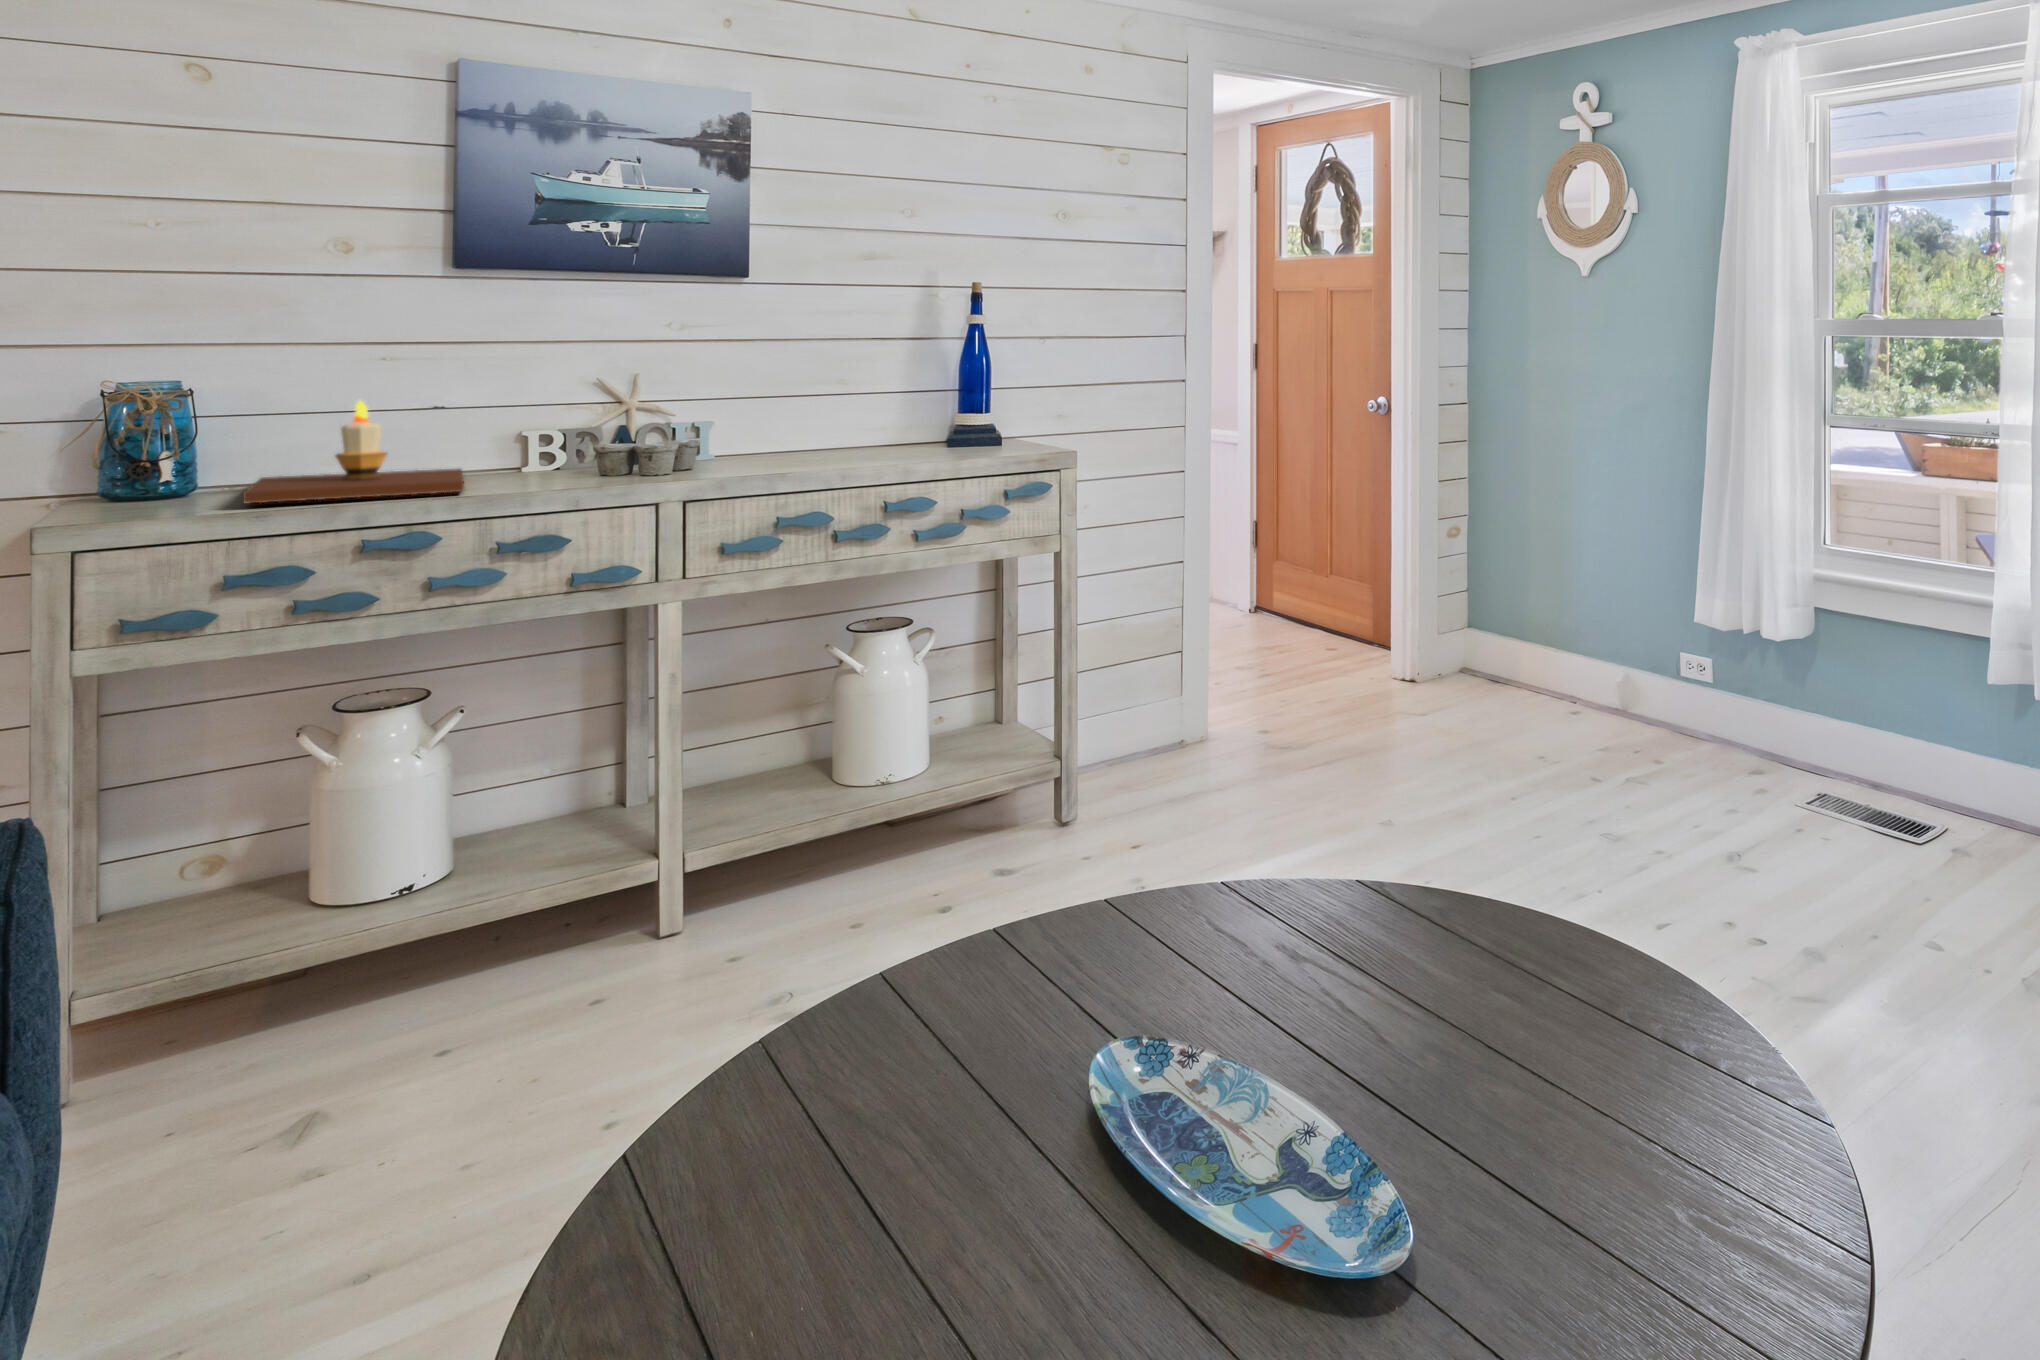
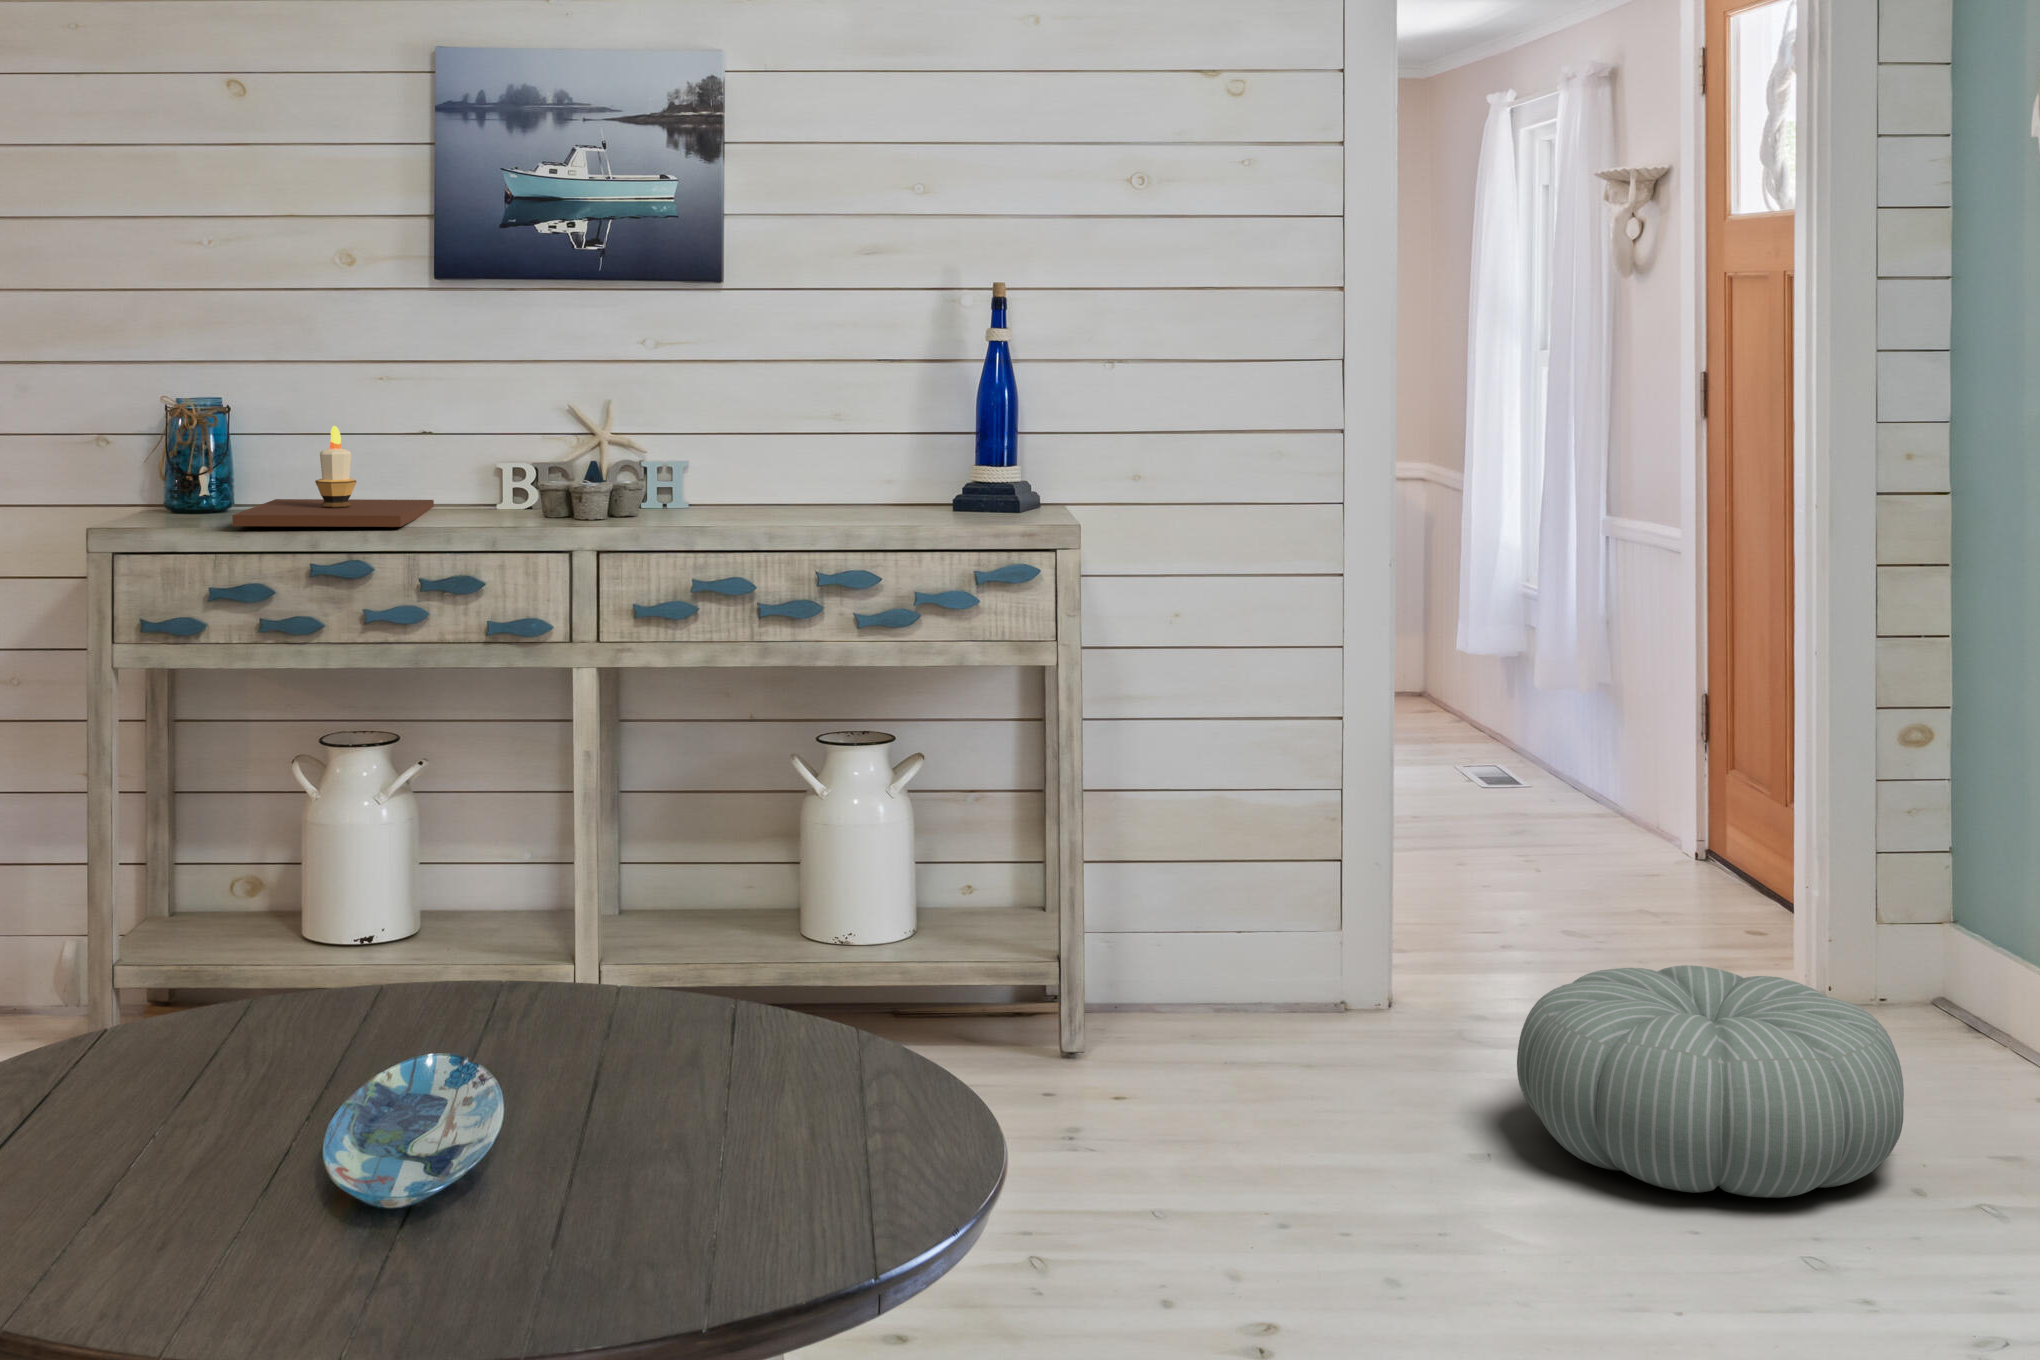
pouf: none [1403,692,1619,830] -> present [1517,965,1904,1198]

